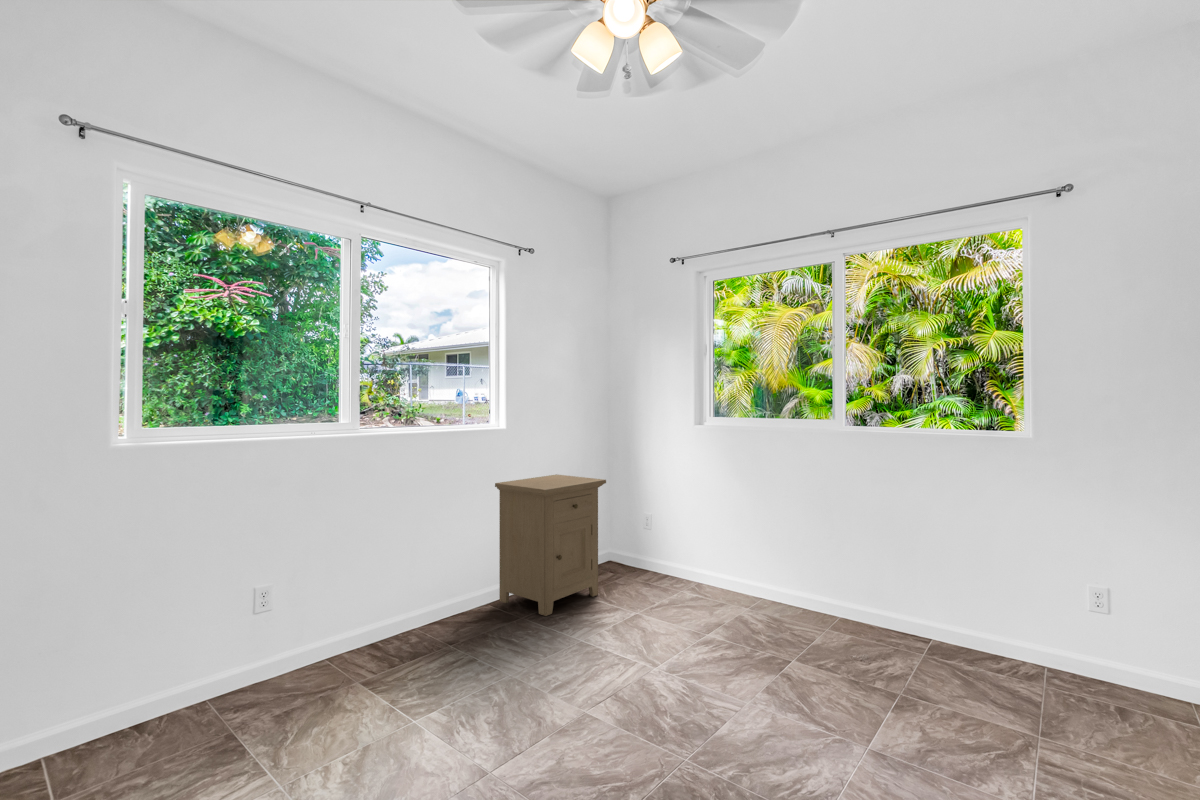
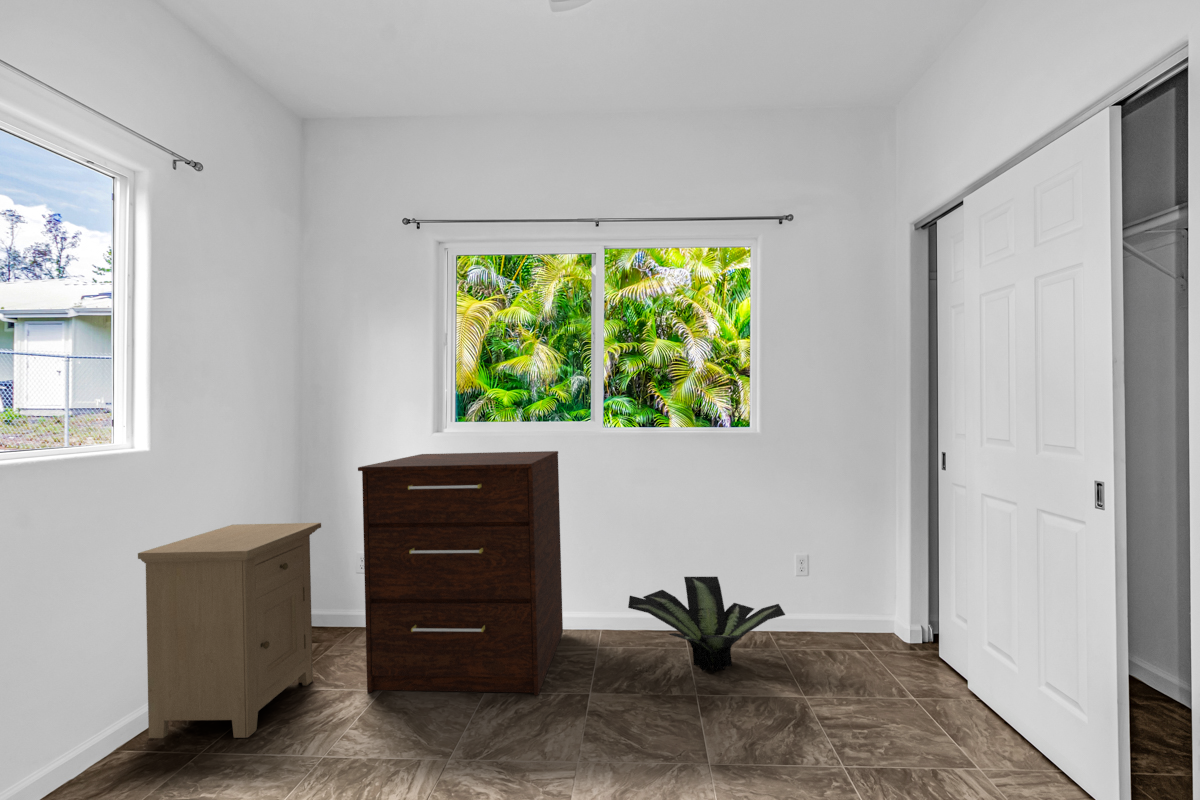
dresser: none [623,434,805,649] -> present [358,451,563,695]
potted plant: none [844,583,1038,685] -> present [628,577,785,672]

